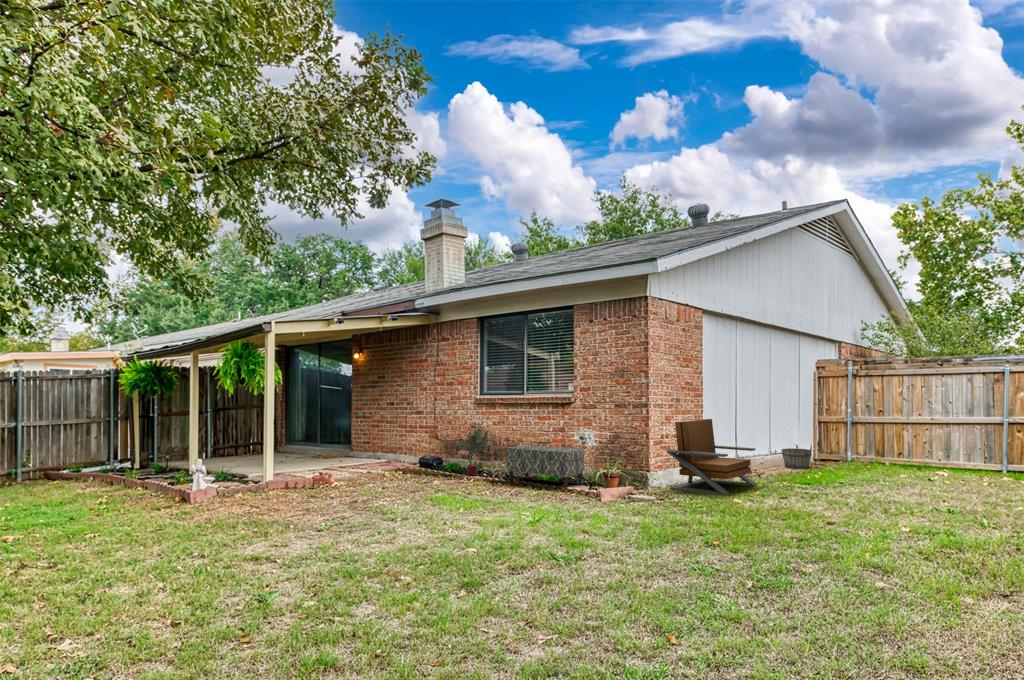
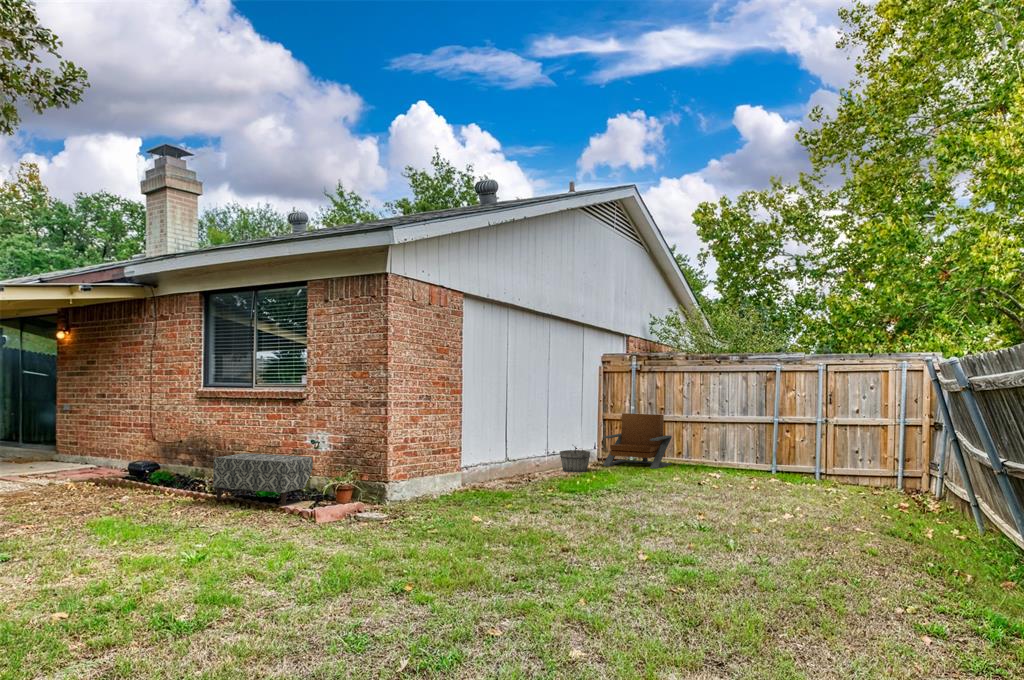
lounge chair: present [667,419,757,495] -> present [603,413,672,469]
potted tree: present [458,423,489,476] -> none [157,426,201,494]

